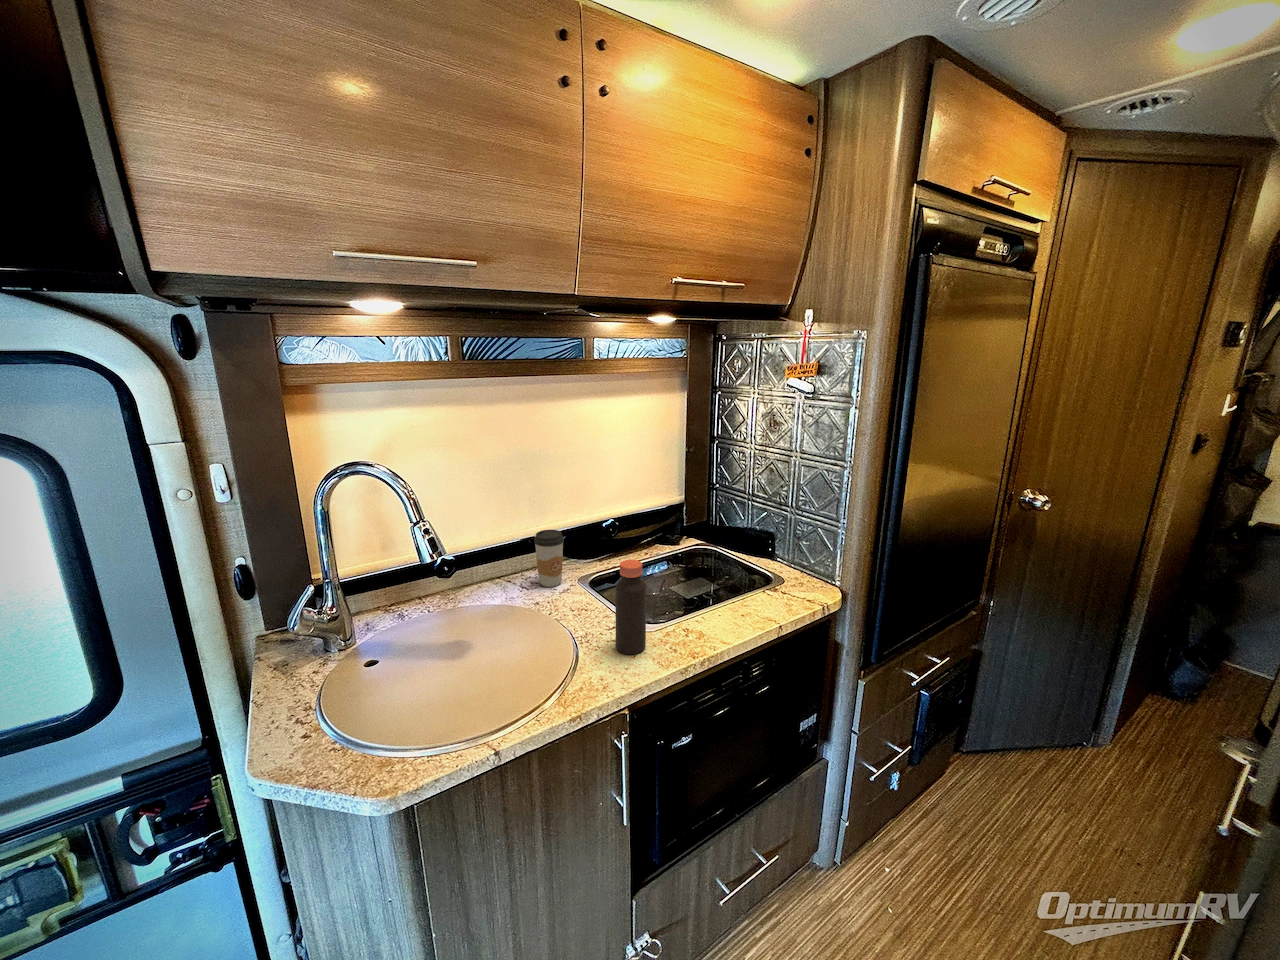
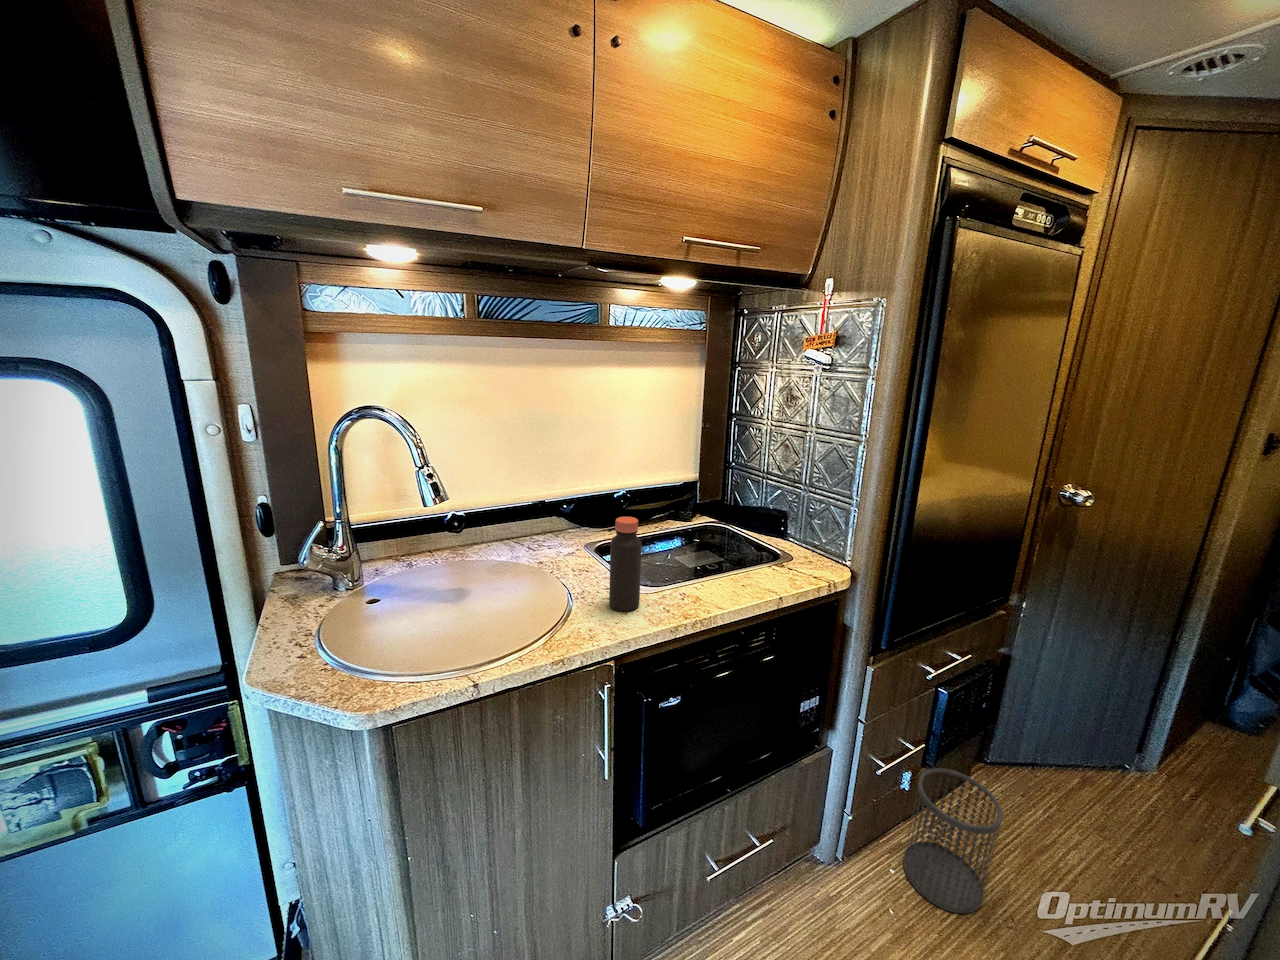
coffee cup: present [534,530,564,587] -> none [542,494,572,550]
wastebasket: none [896,769,987,906] -> present [903,768,1003,913]

